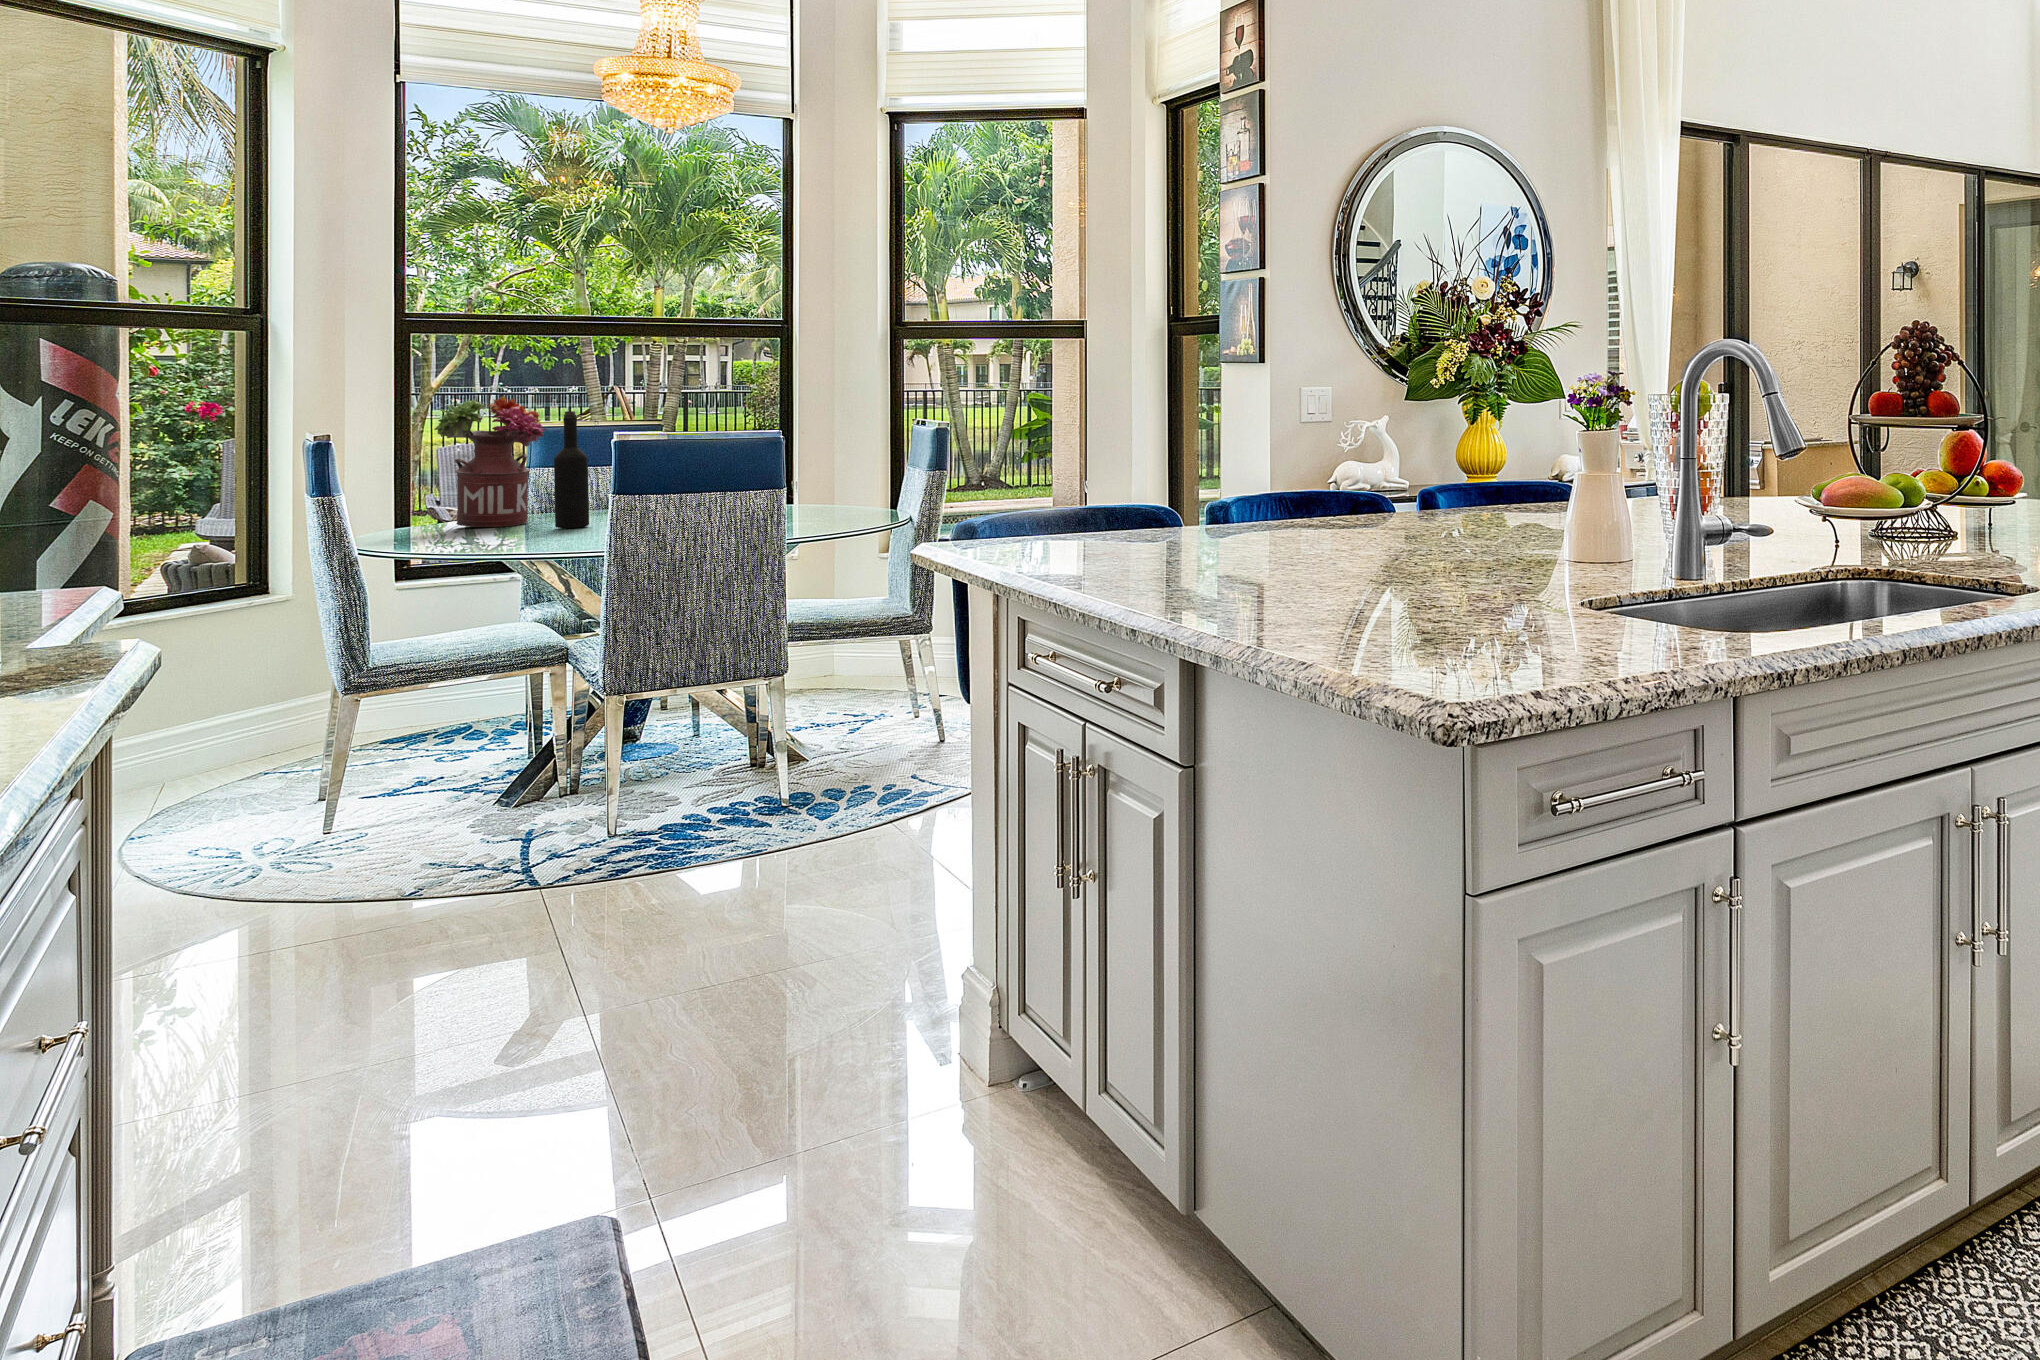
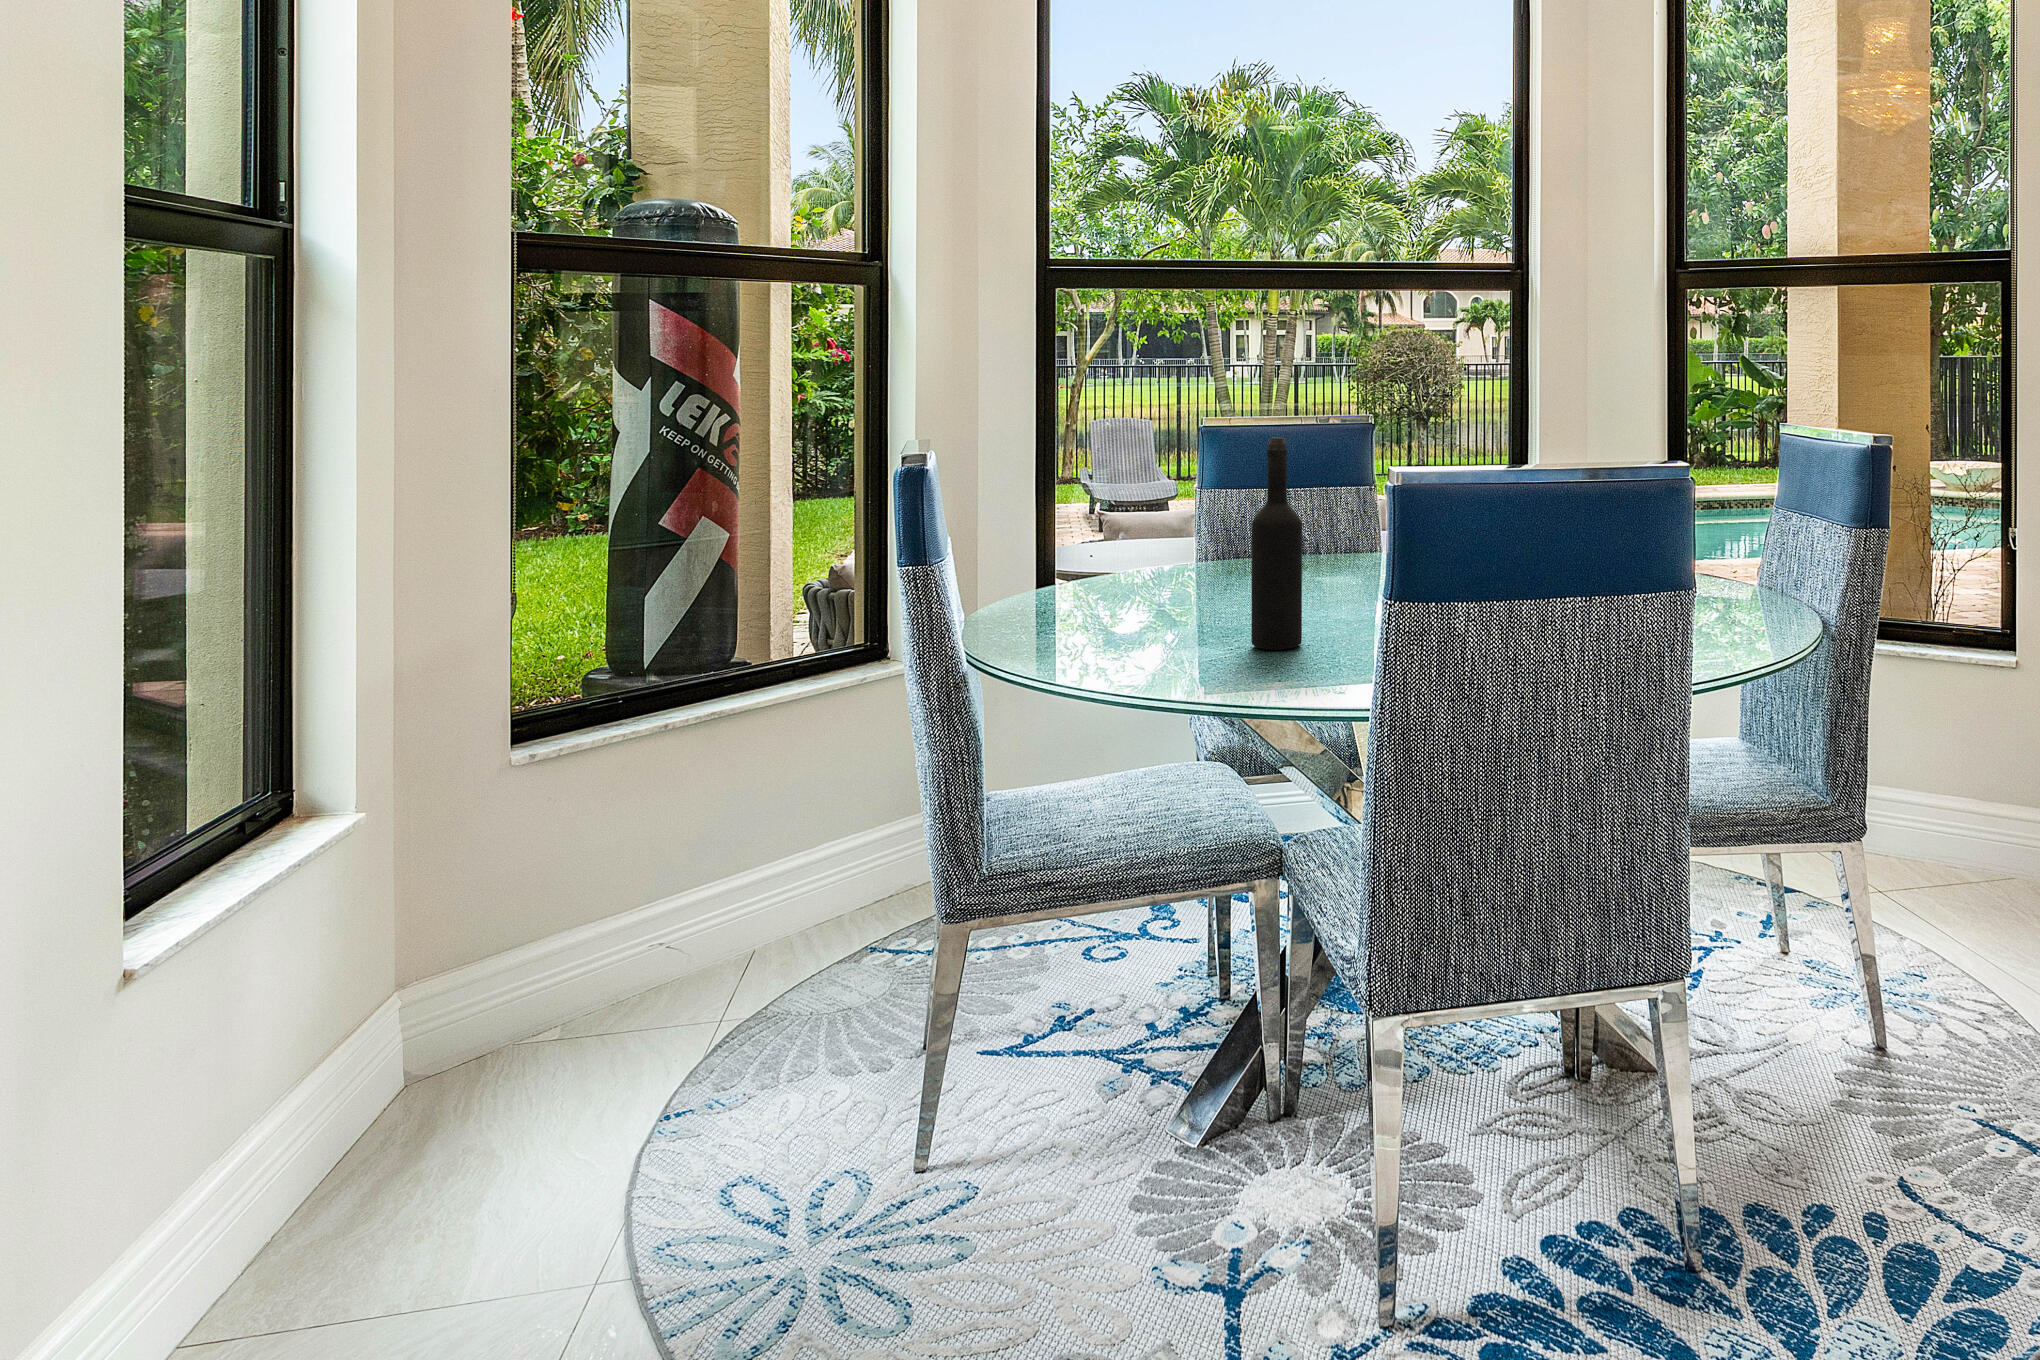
flower arrangement: present [434,397,546,527] -> none [1081,397,1234,620]

